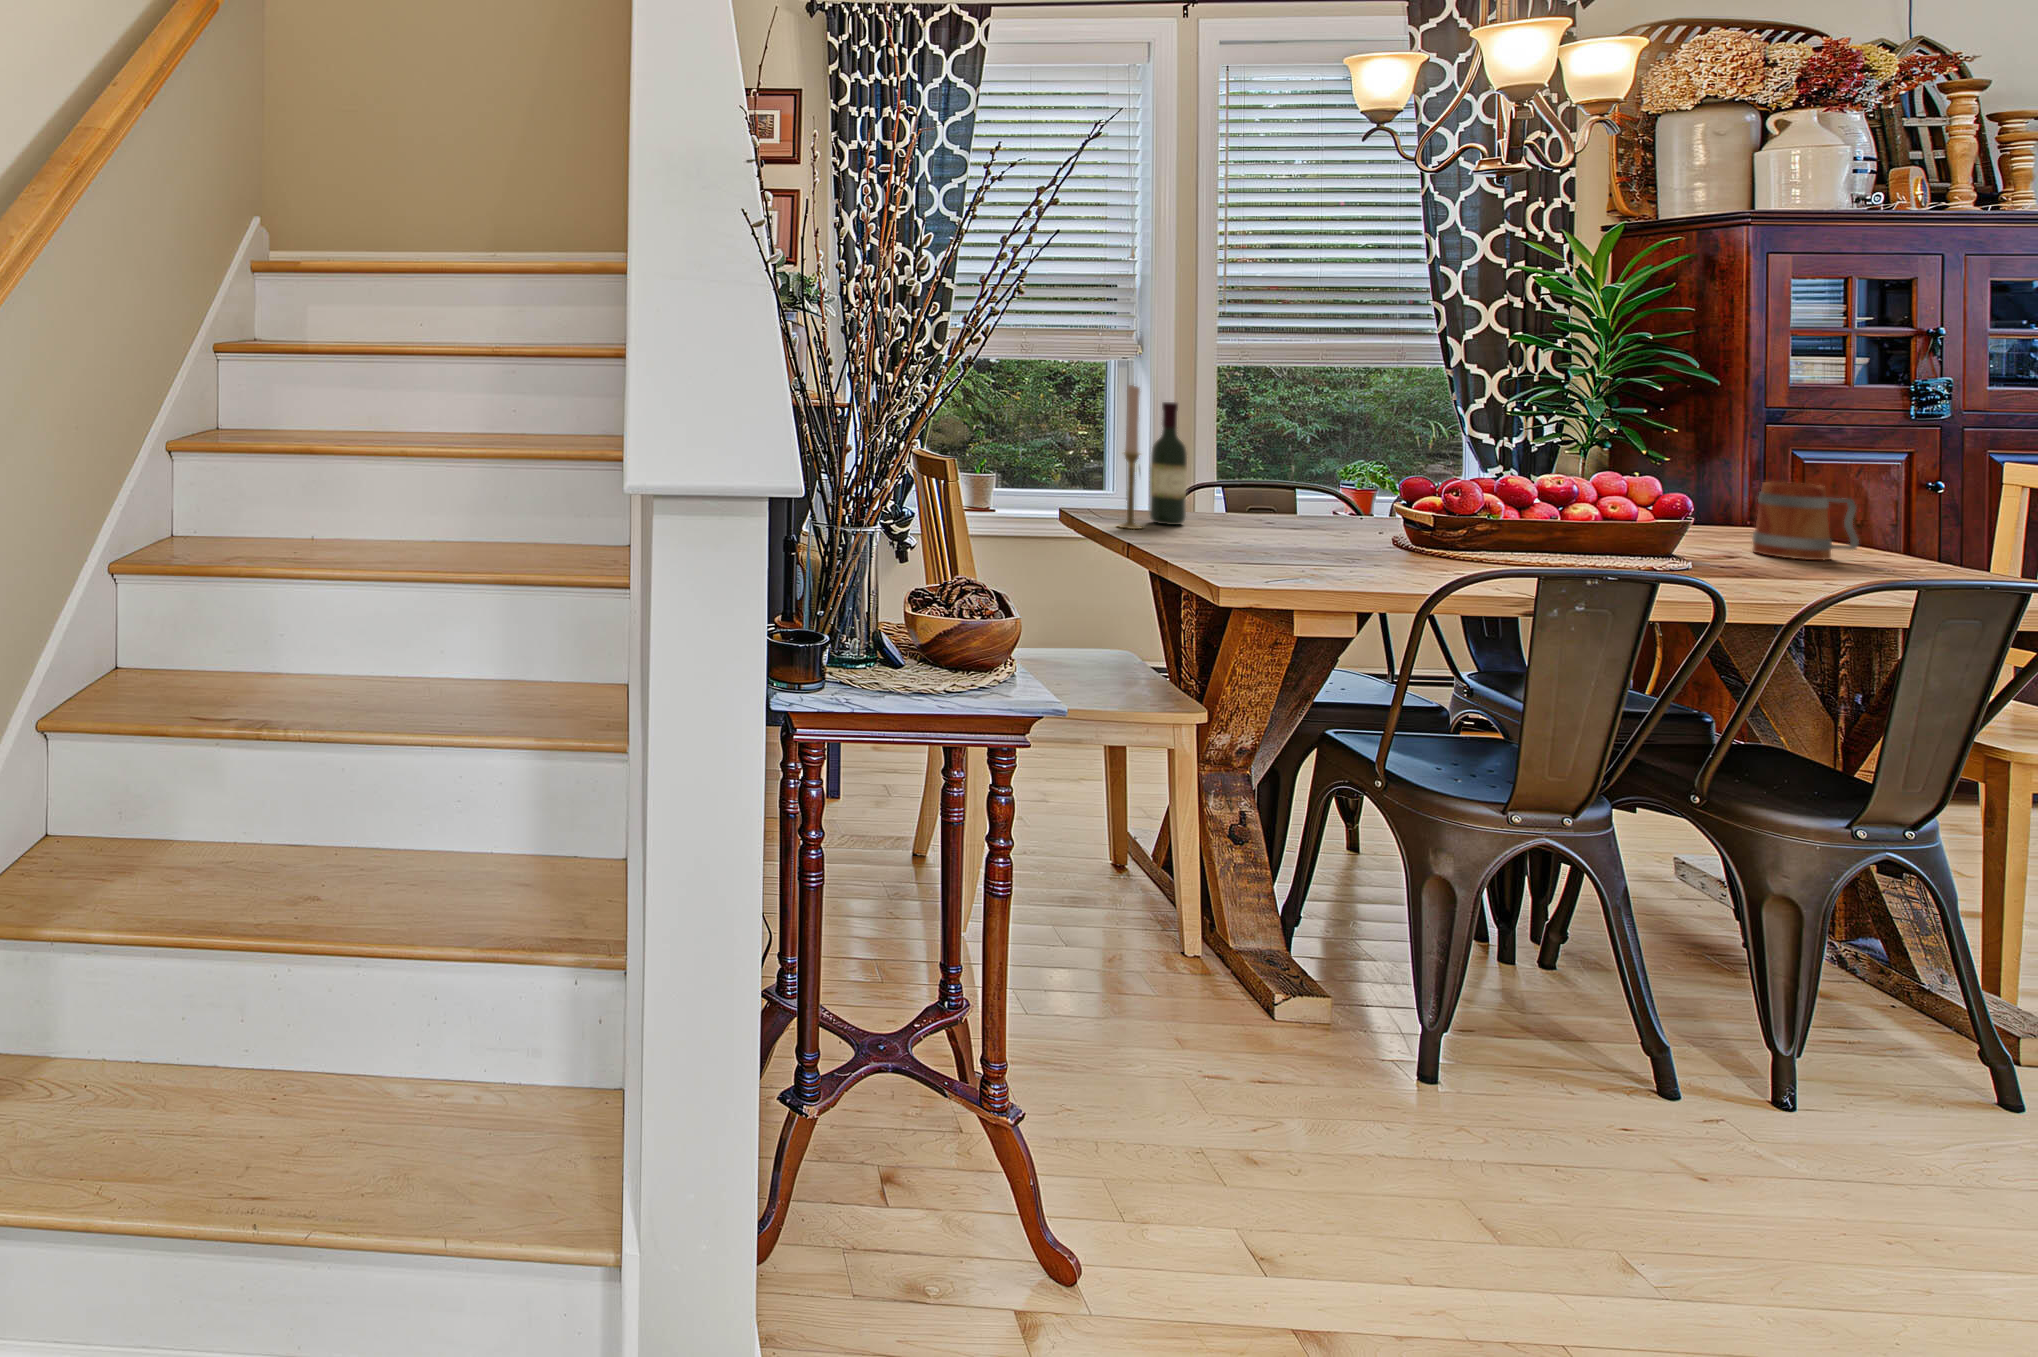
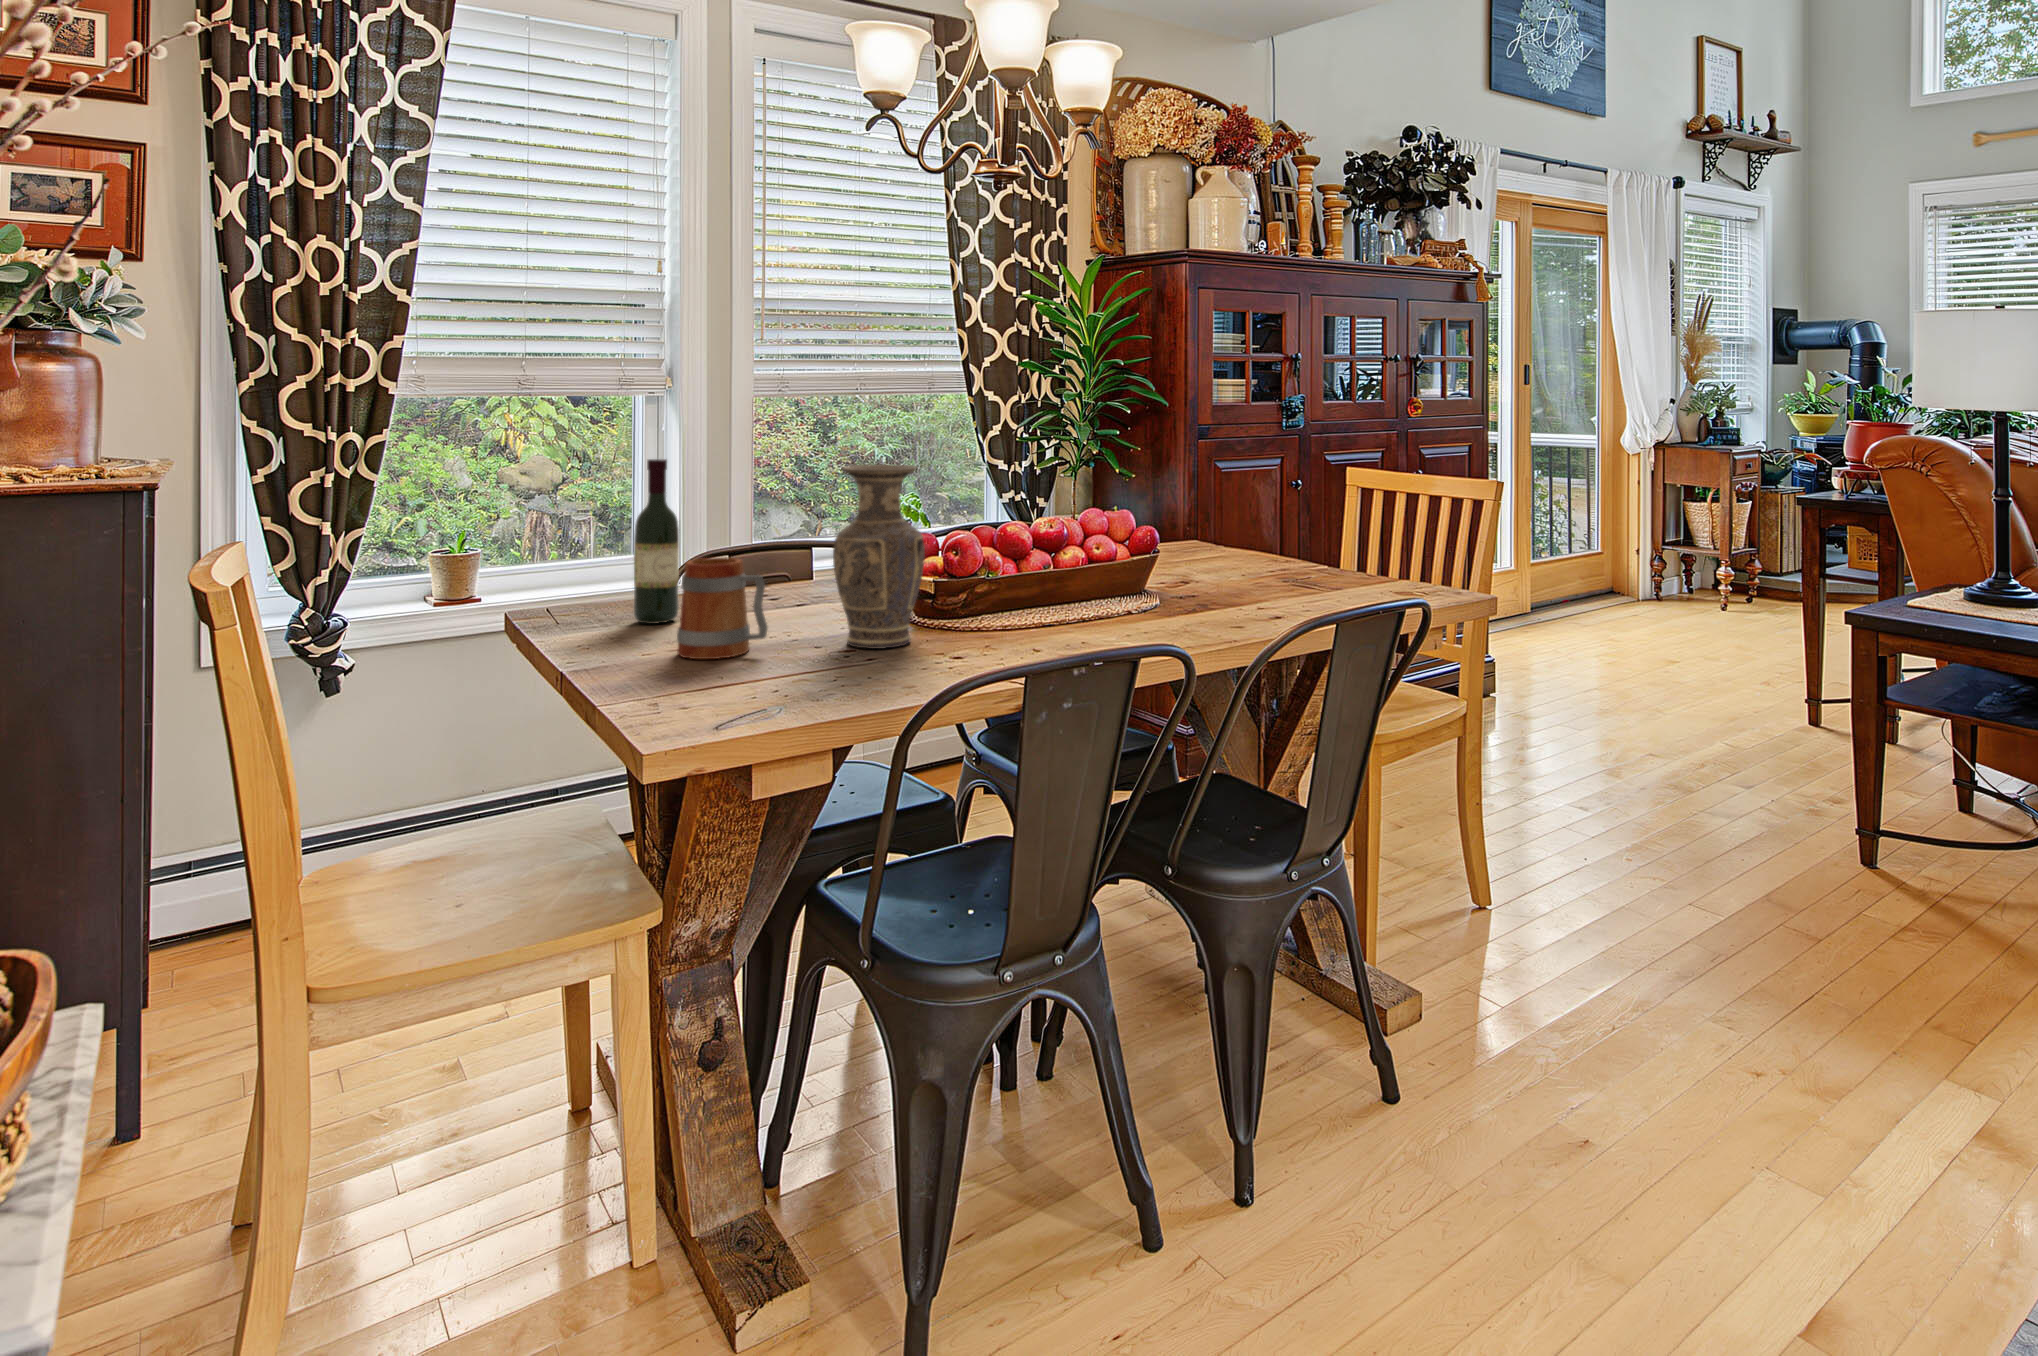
candlestick: present [1119,385,1141,529] -> none [585,436,622,638]
vase: none [1334,413,1425,563] -> present [833,464,925,649]
mug: present [1752,482,1859,560] -> present [677,558,768,659]

